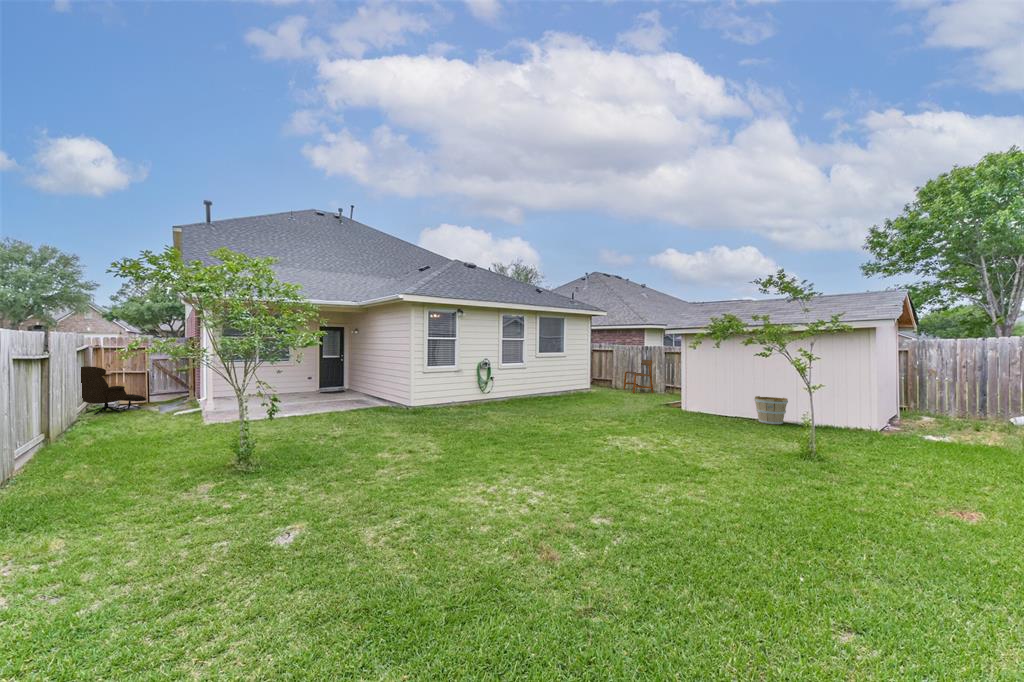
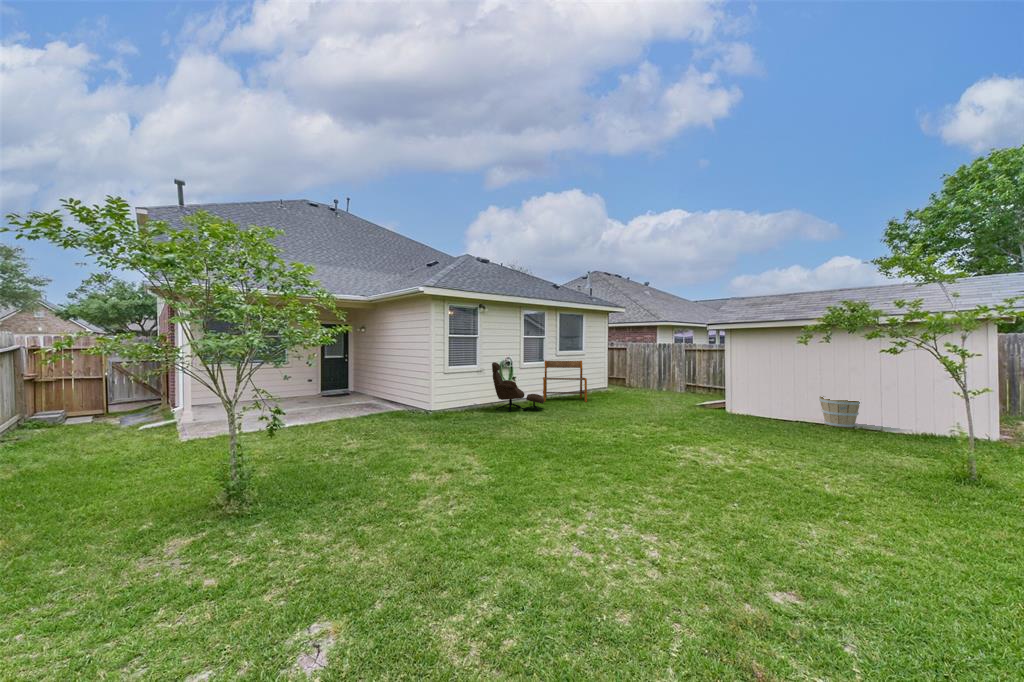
bench: present [623,359,653,393] -> present [543,360,587,402]
lounge chair: present [81,366,146,415] -> present [492,362,544,412]

